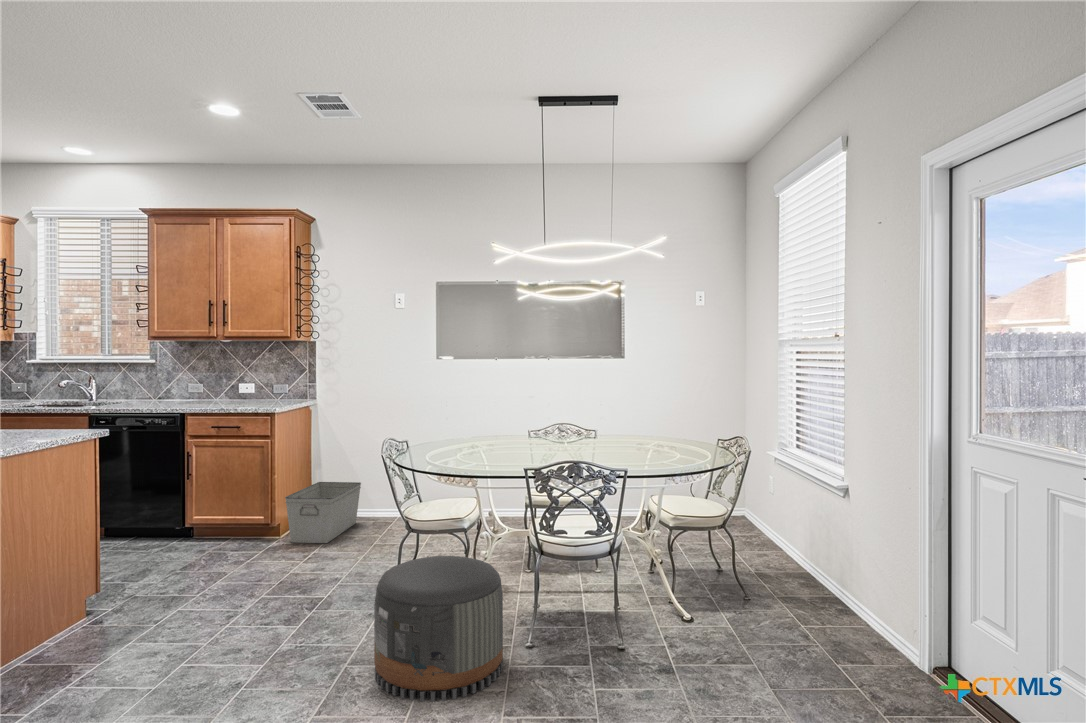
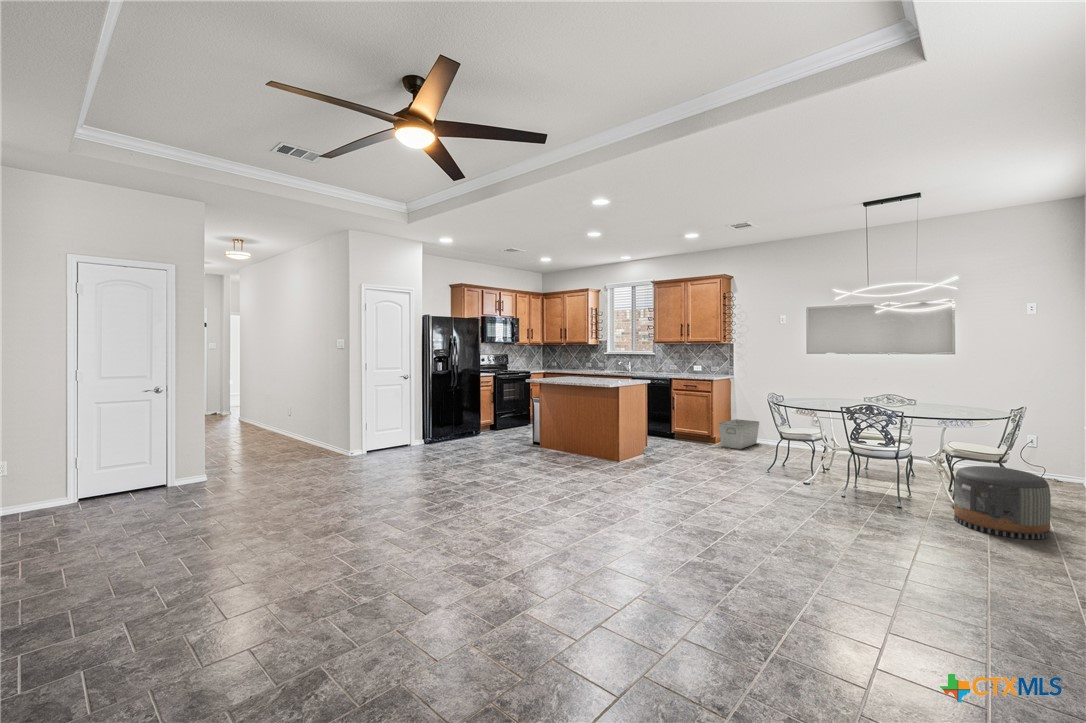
pouf: present [374,556,503,701] -> present [954,466,1051,539]

